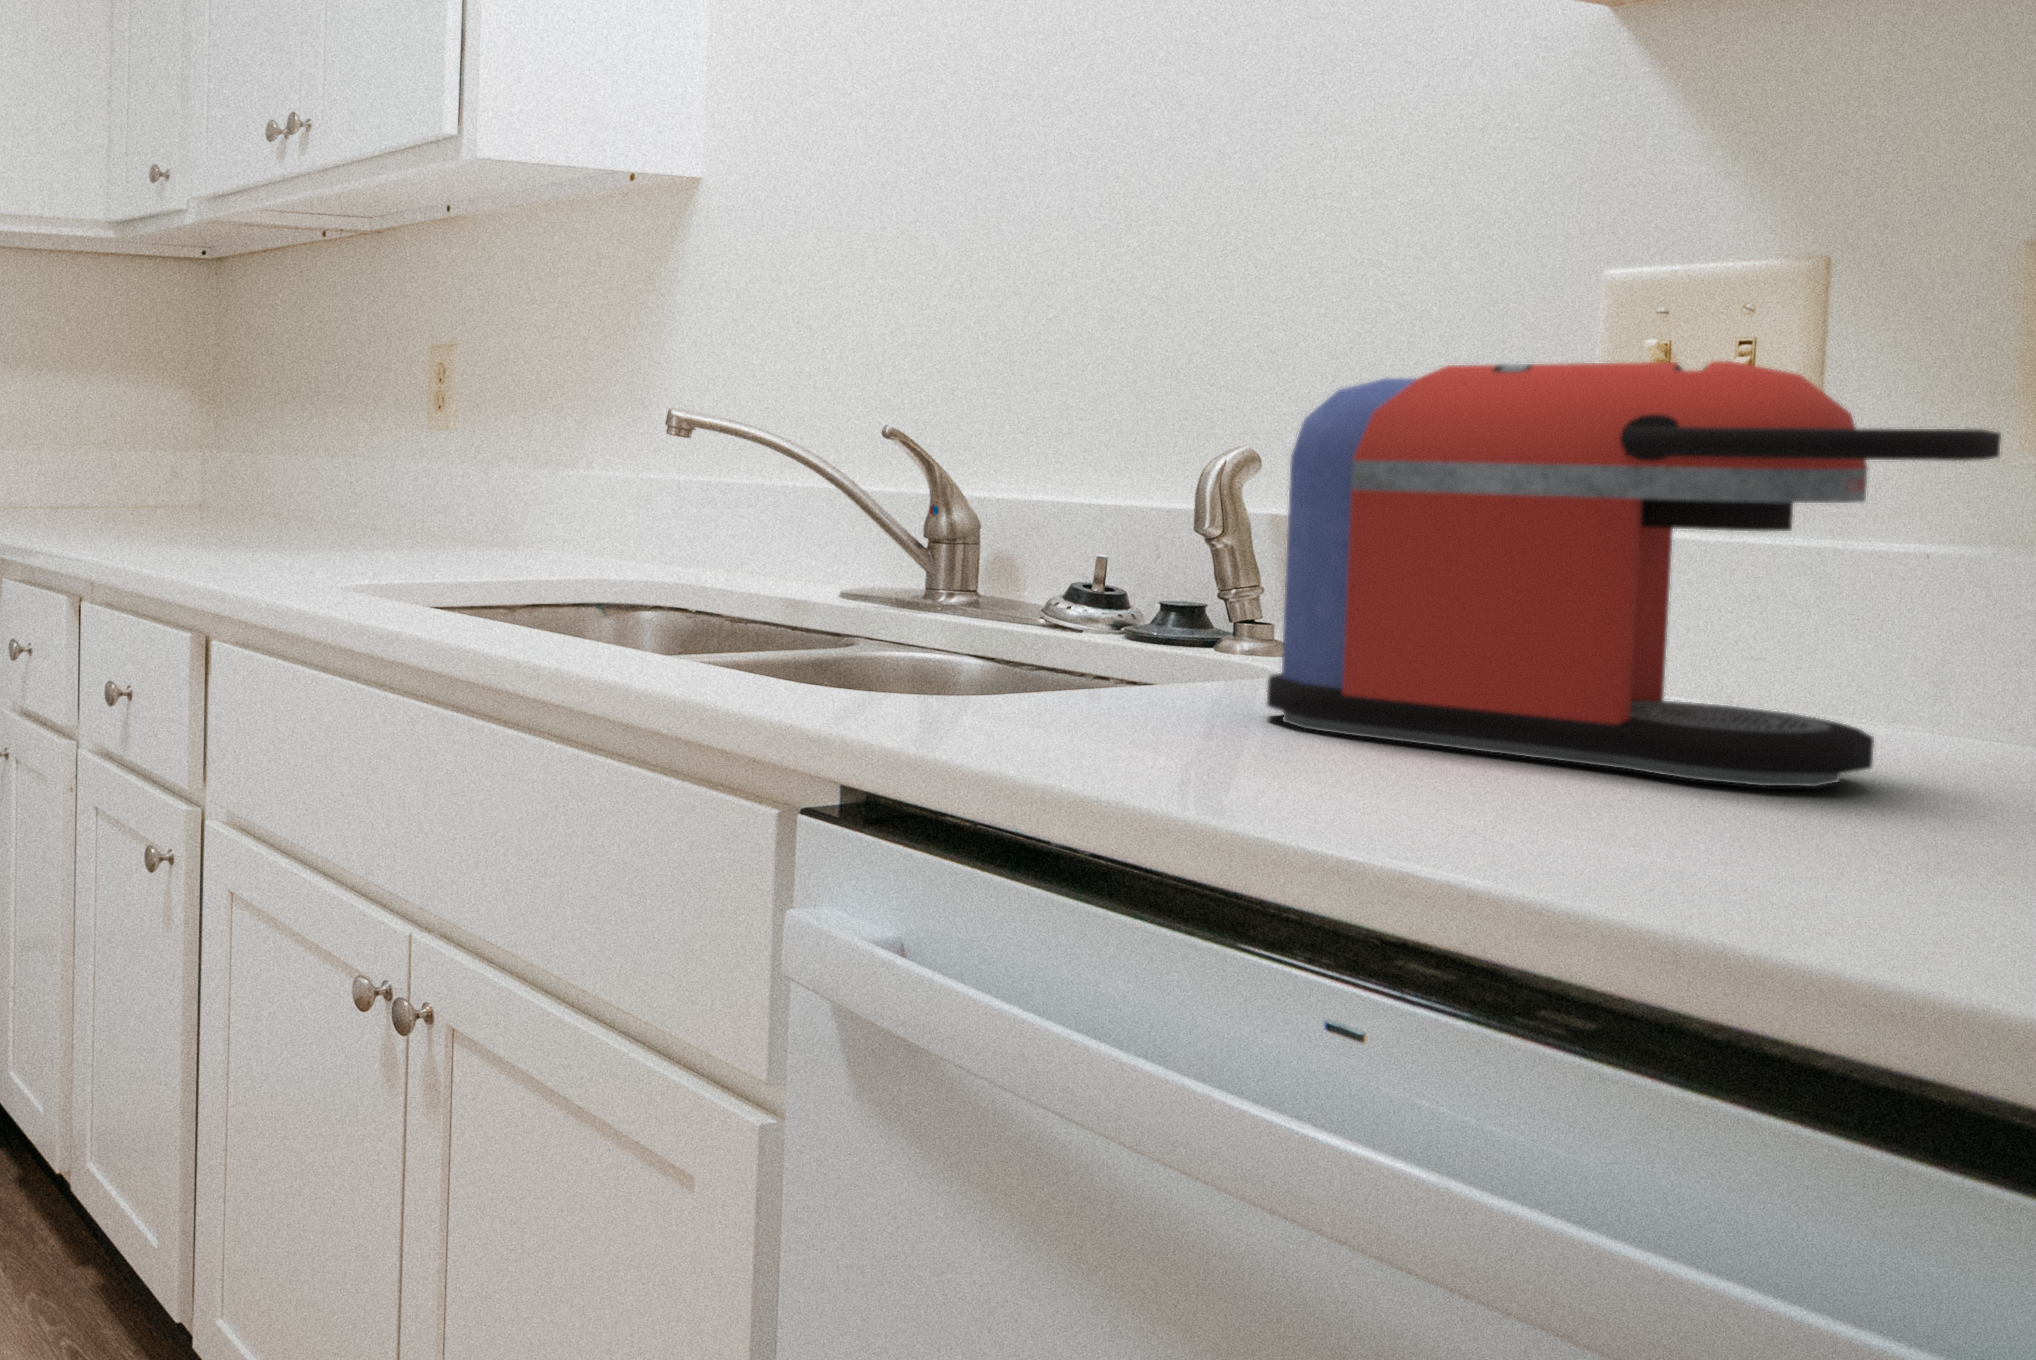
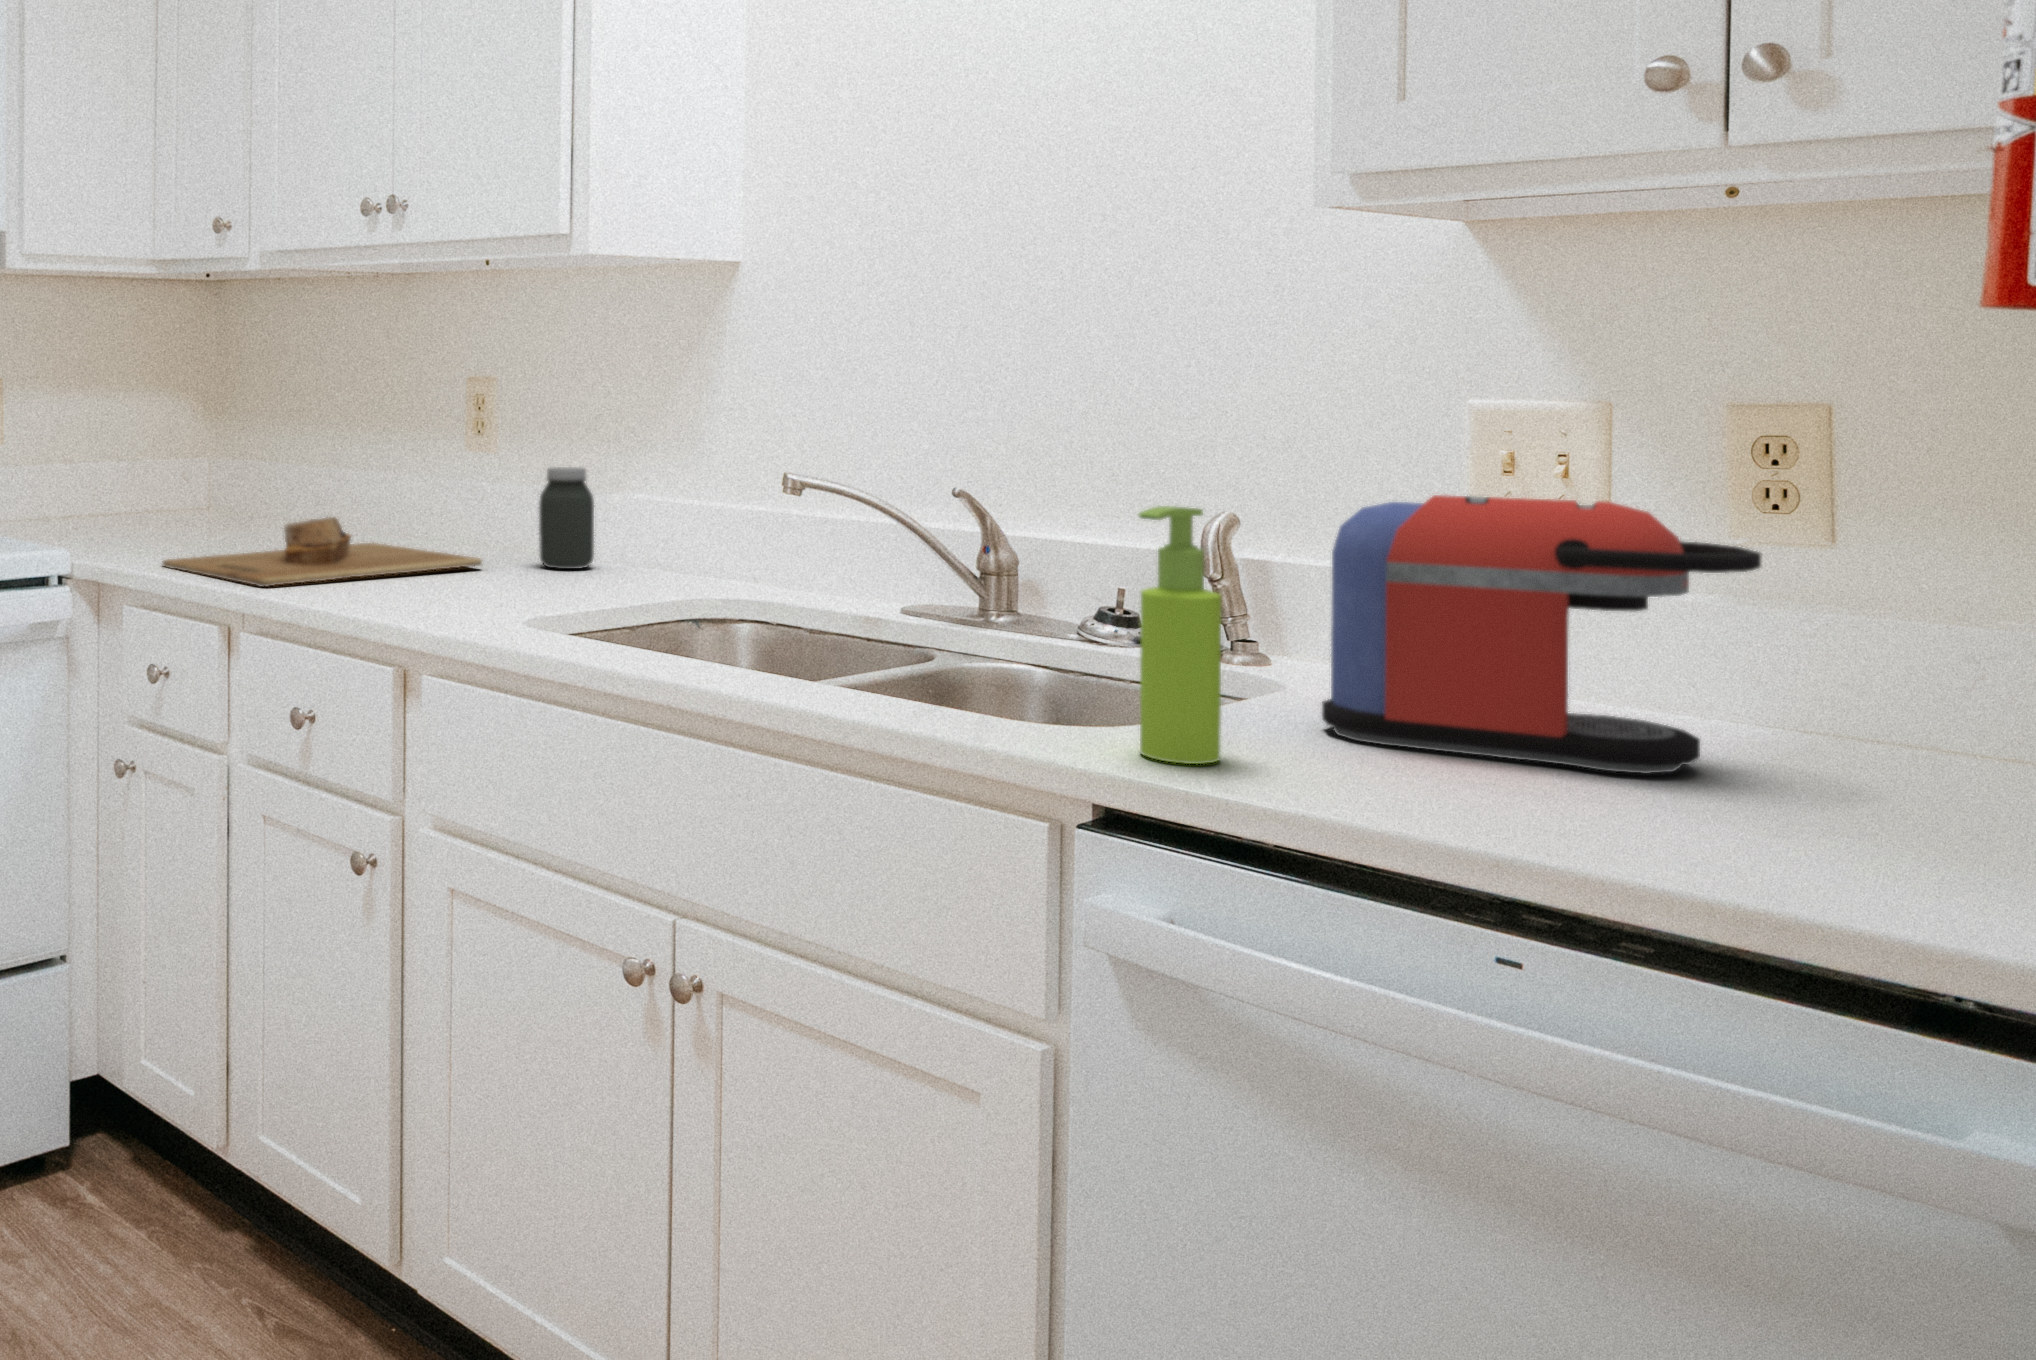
soap dispenser: none [928,366,1055,735] -> present [1139,506,1221,764]
jar: none [470,434,535,551] -> present [539,467,594,569]
cutting board: none [49,484,399,552] -> present [162,517,482,587]

